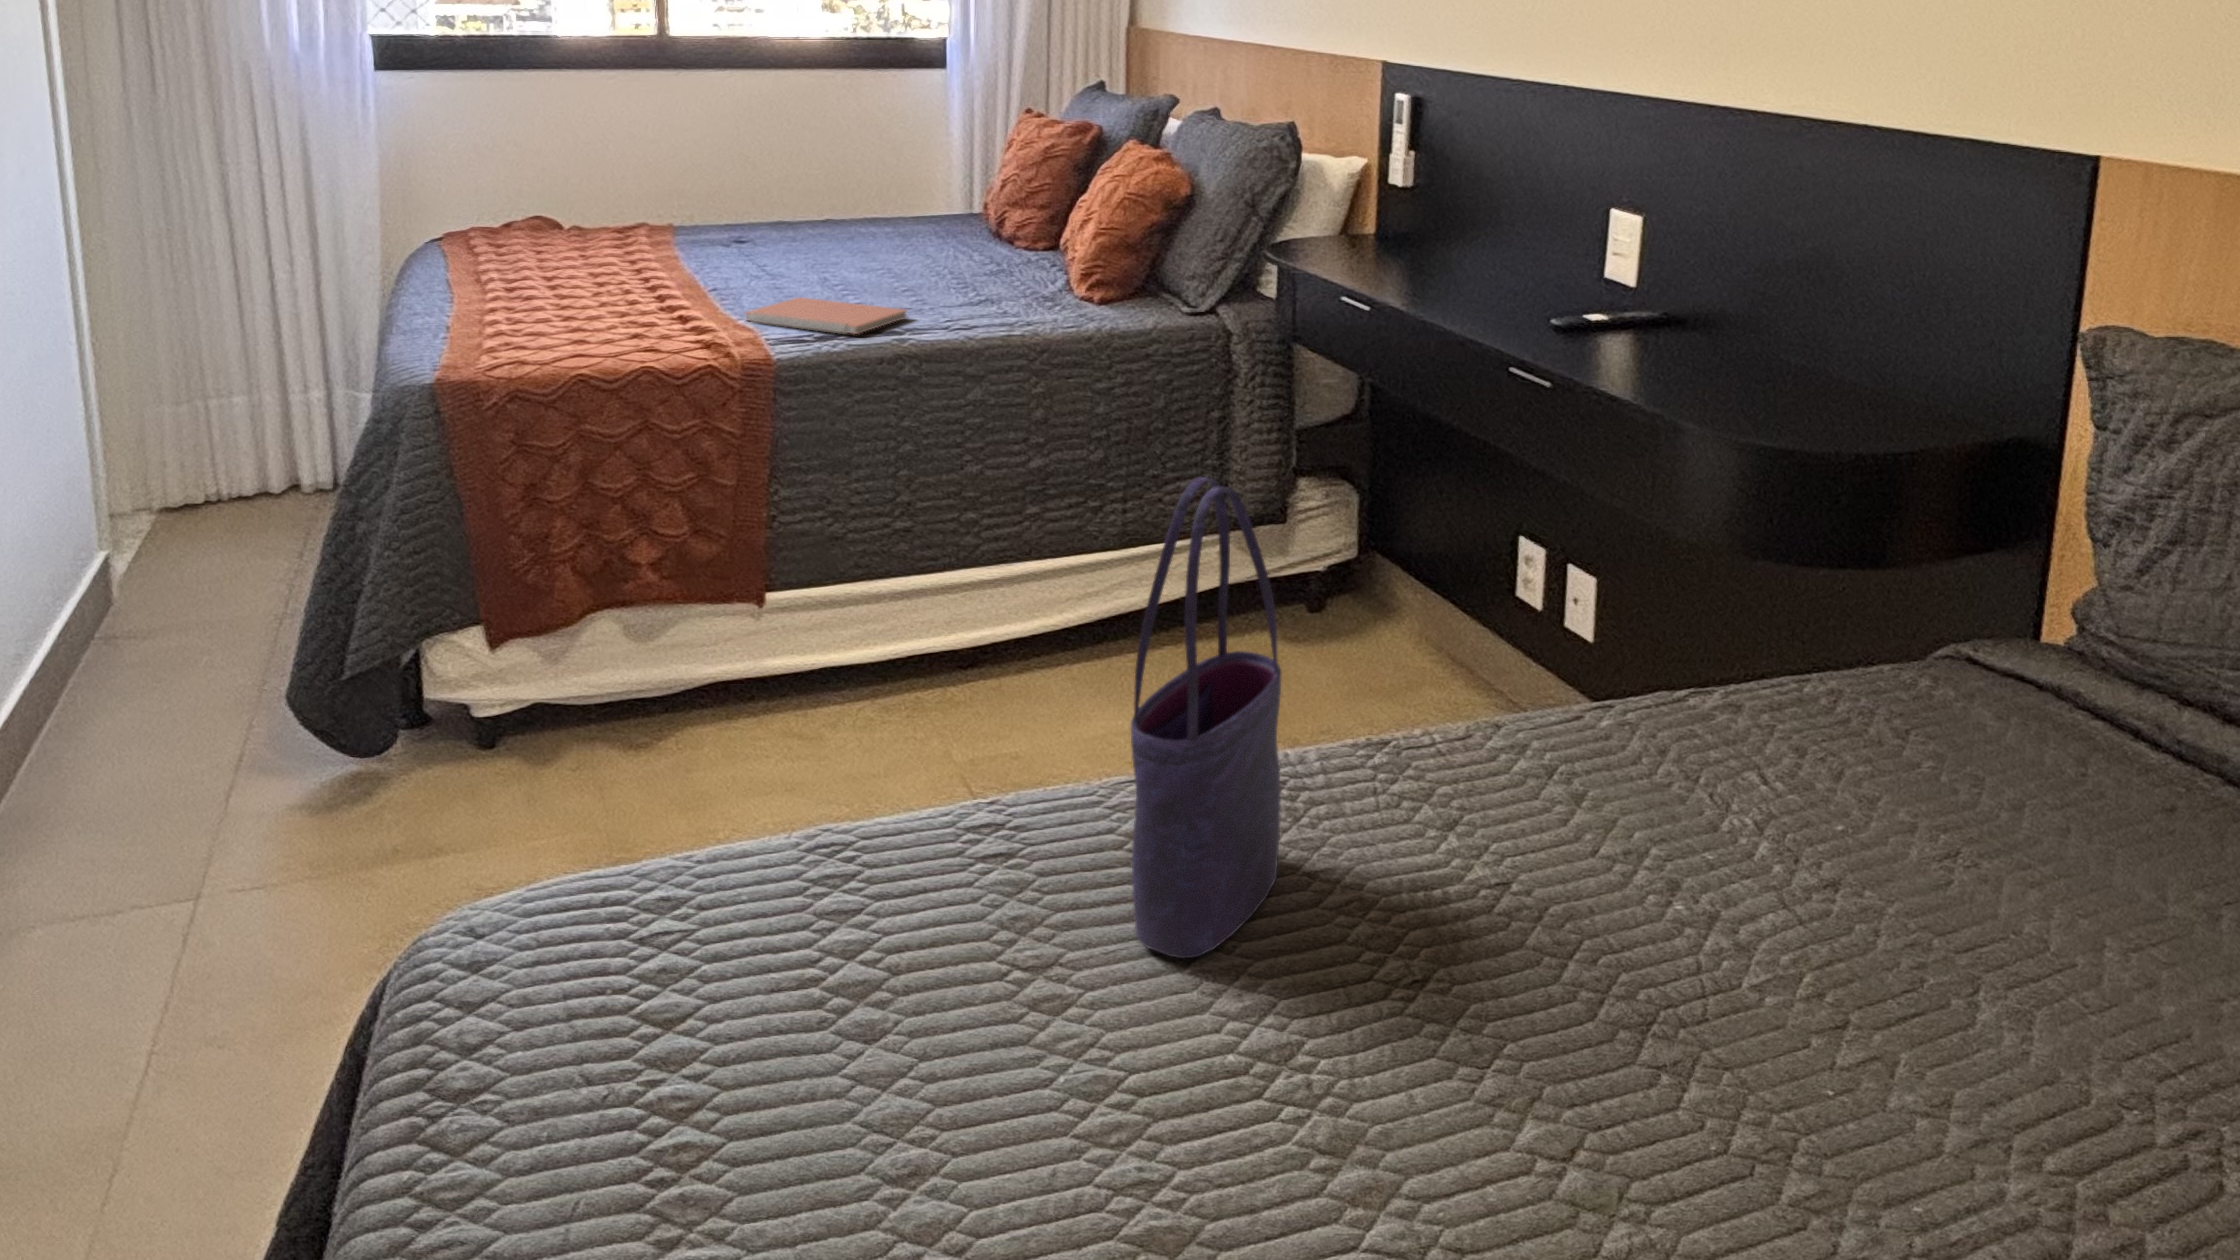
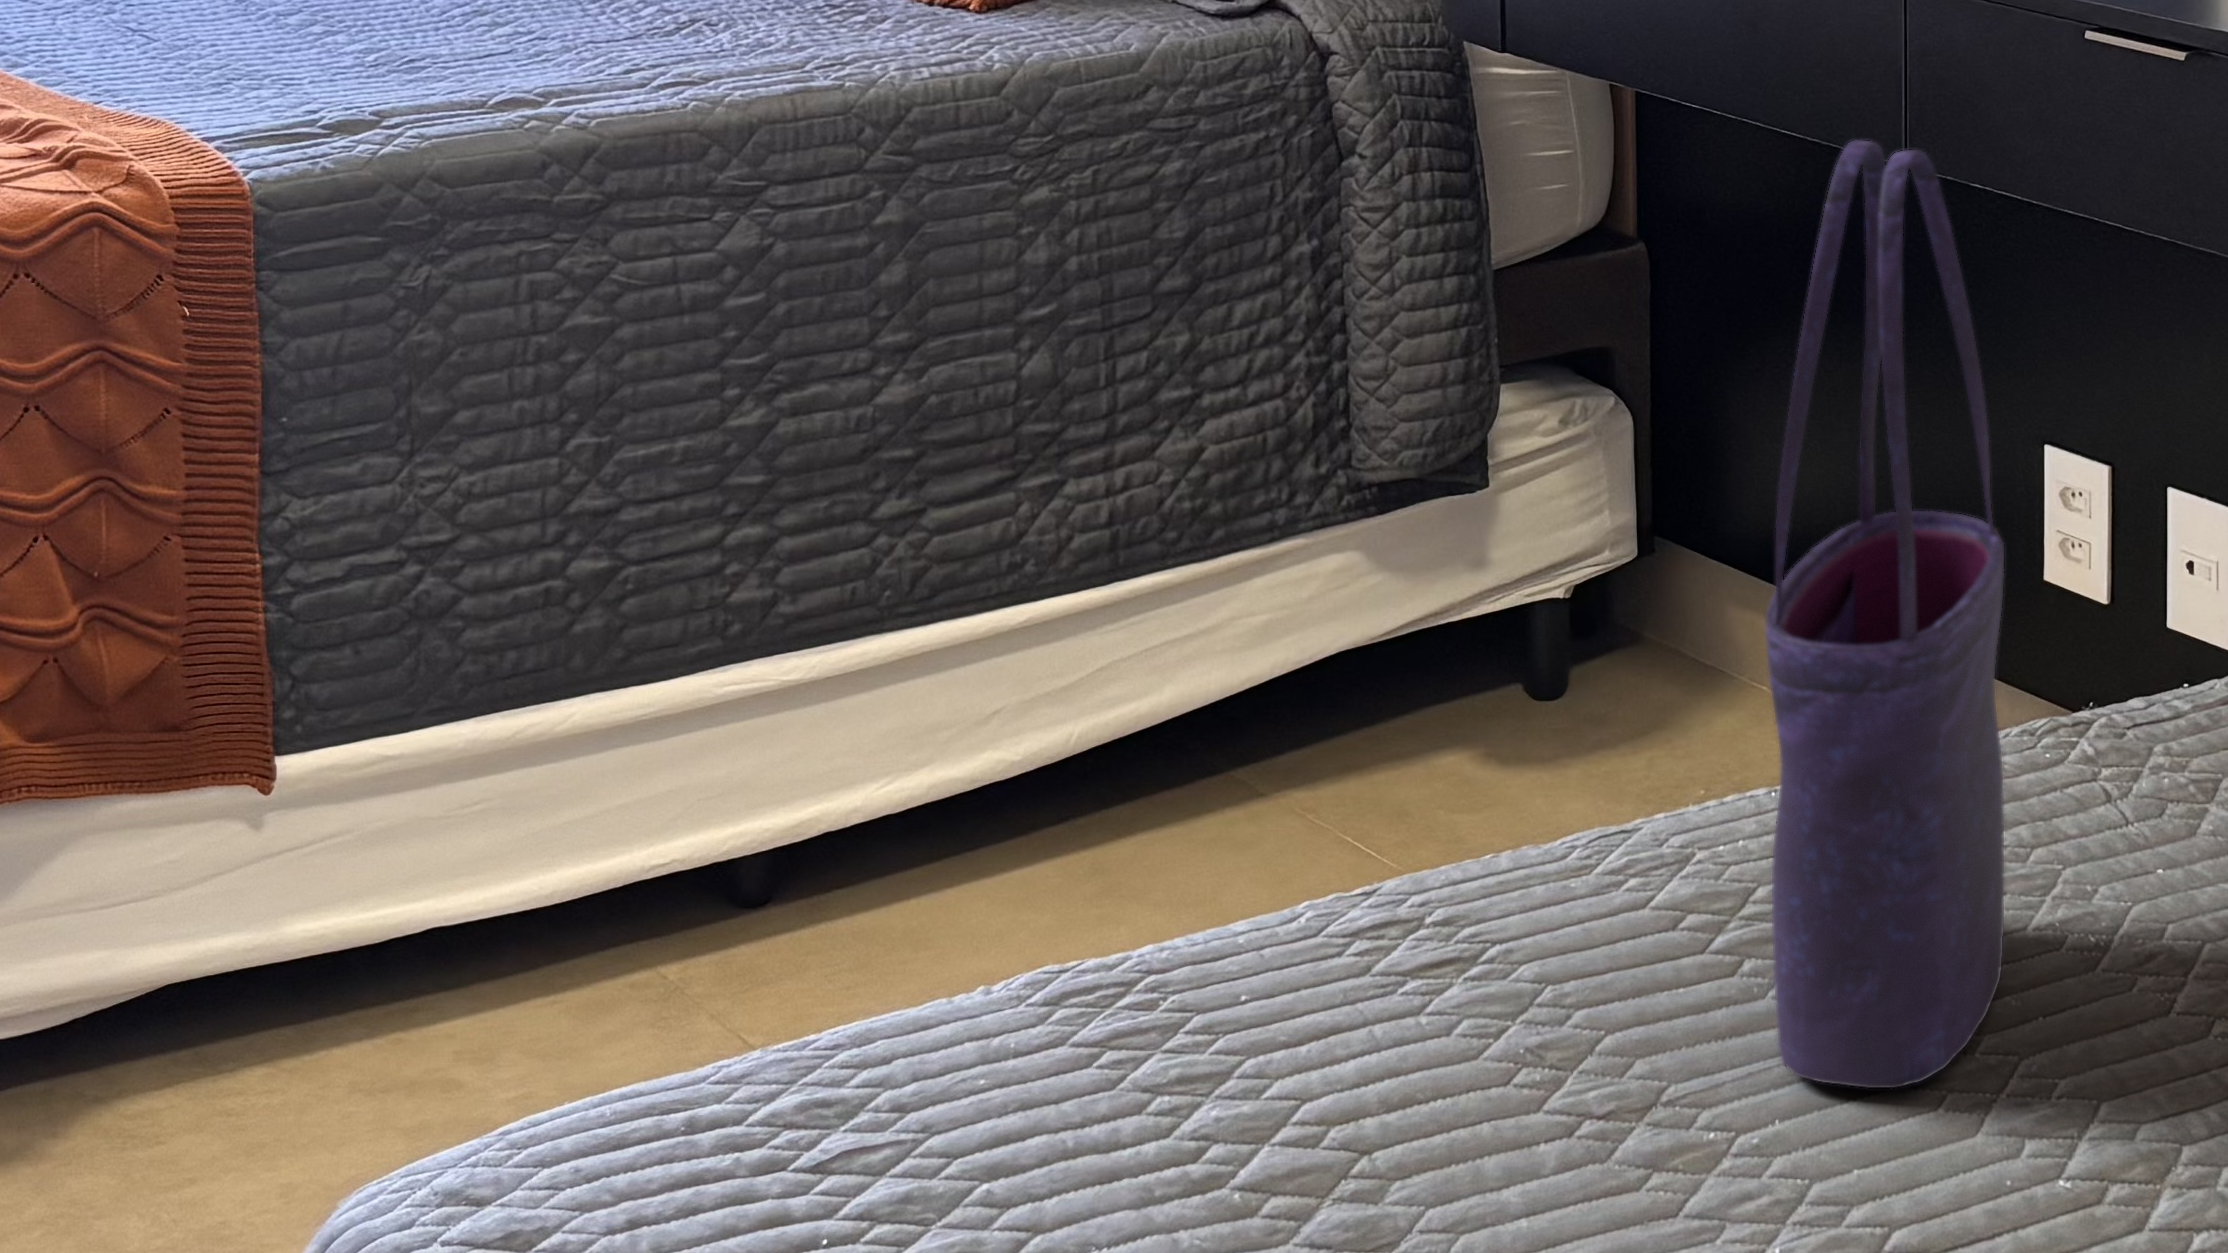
notebook: present [745,297,907,334] -> none [101,36,537,107]

